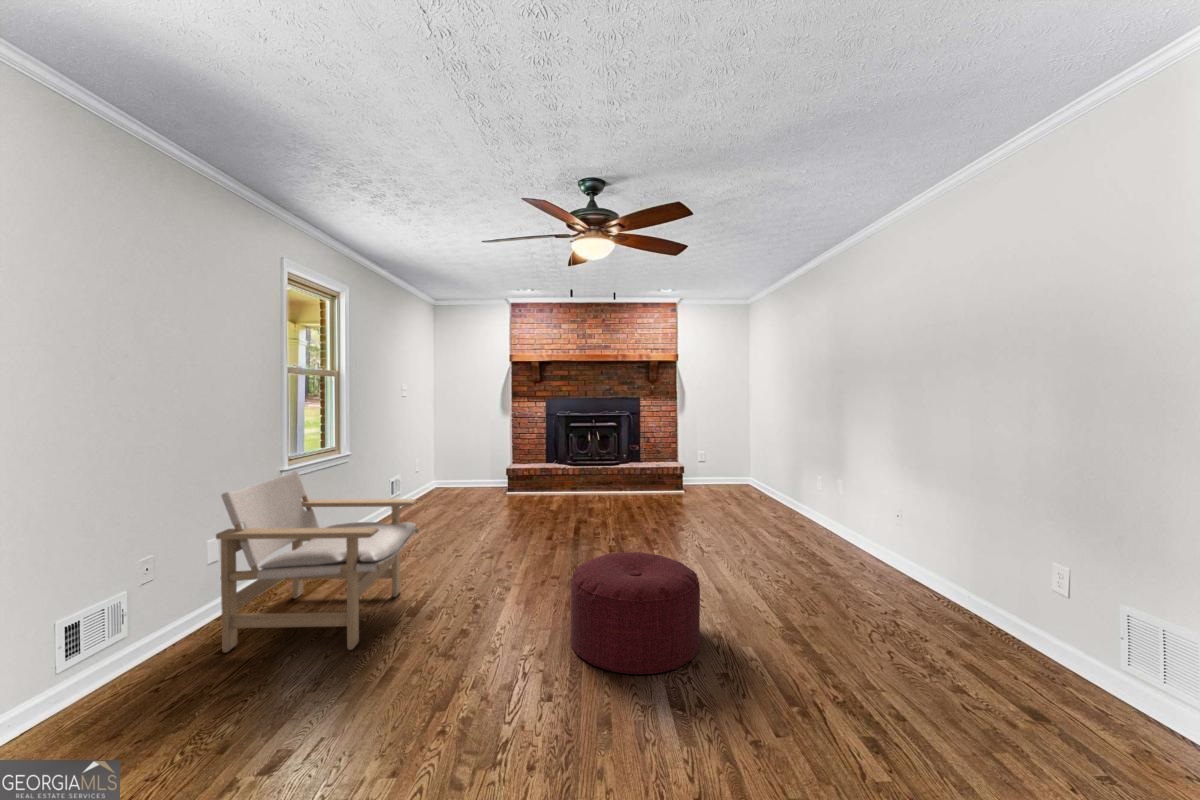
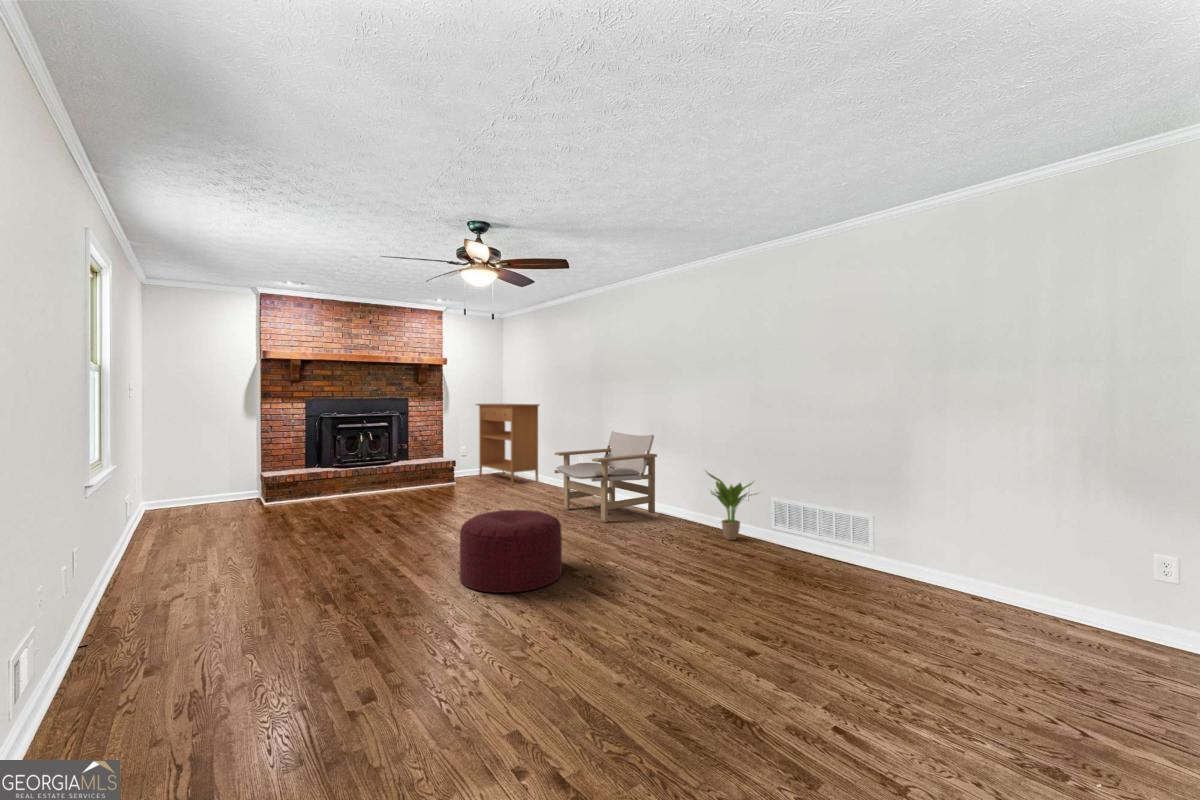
console table: none [713,405,782,502] -> present [476,404,539,485]
lounge chair: present [216,471,419,652] -> present [554,431,657,522]
potted plant: none [980,538,1105,673] -> present [707,473,757,540]

